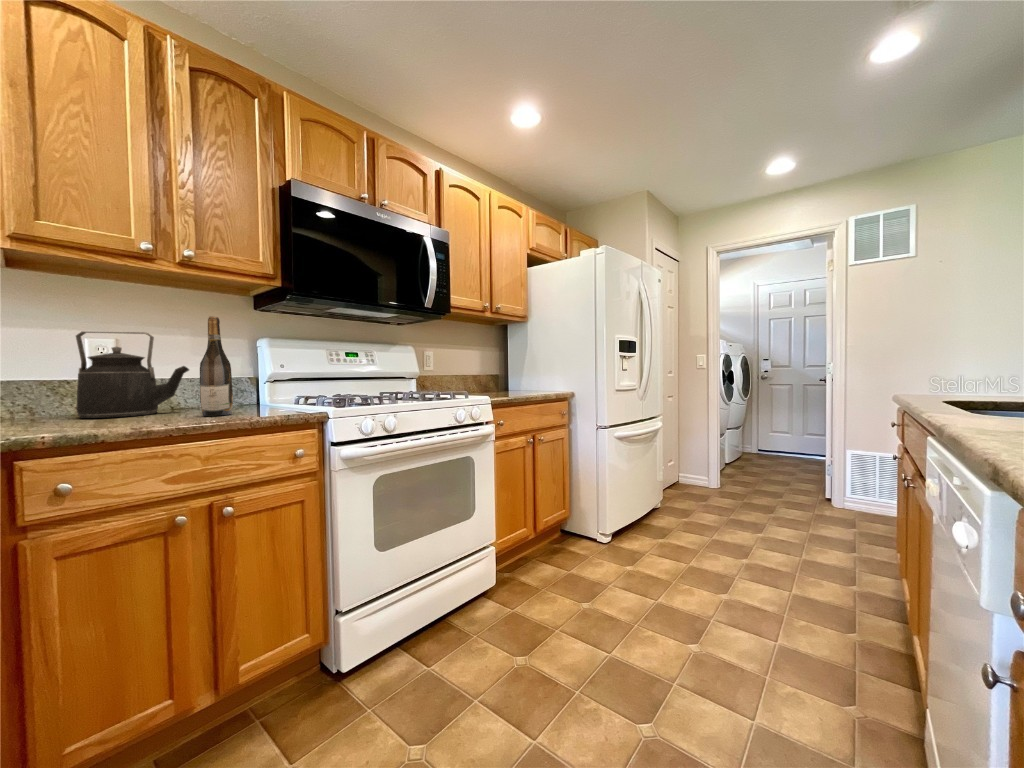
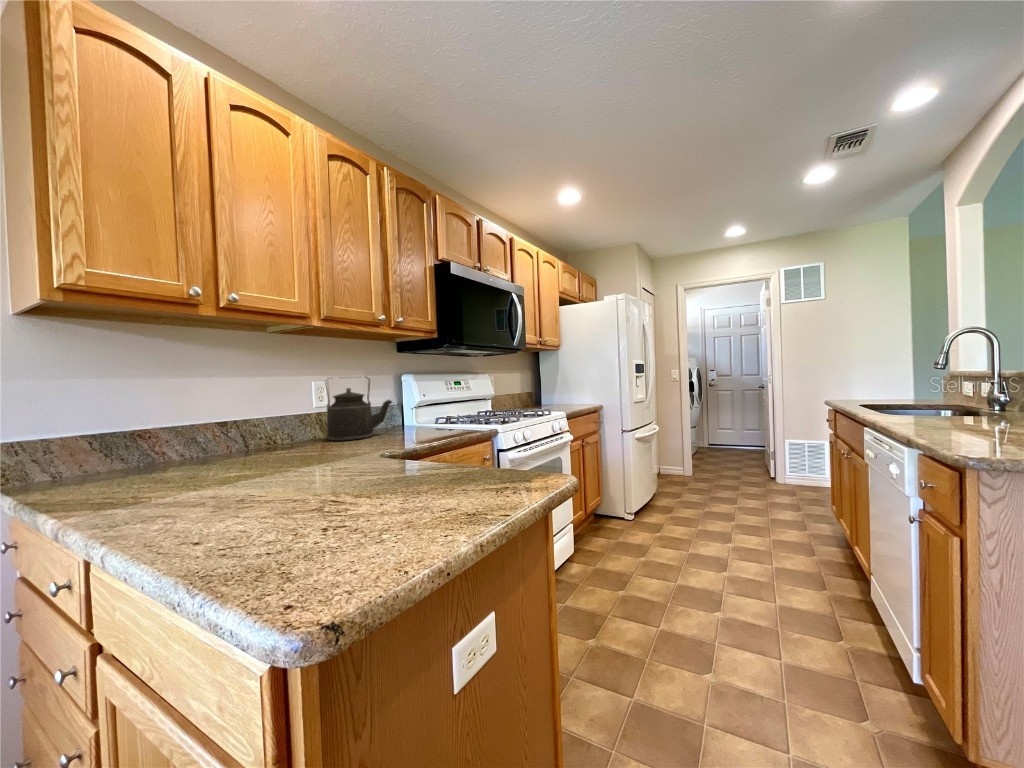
wine bottle: present [200,316,233,416] -> none [419,365,439,435]

